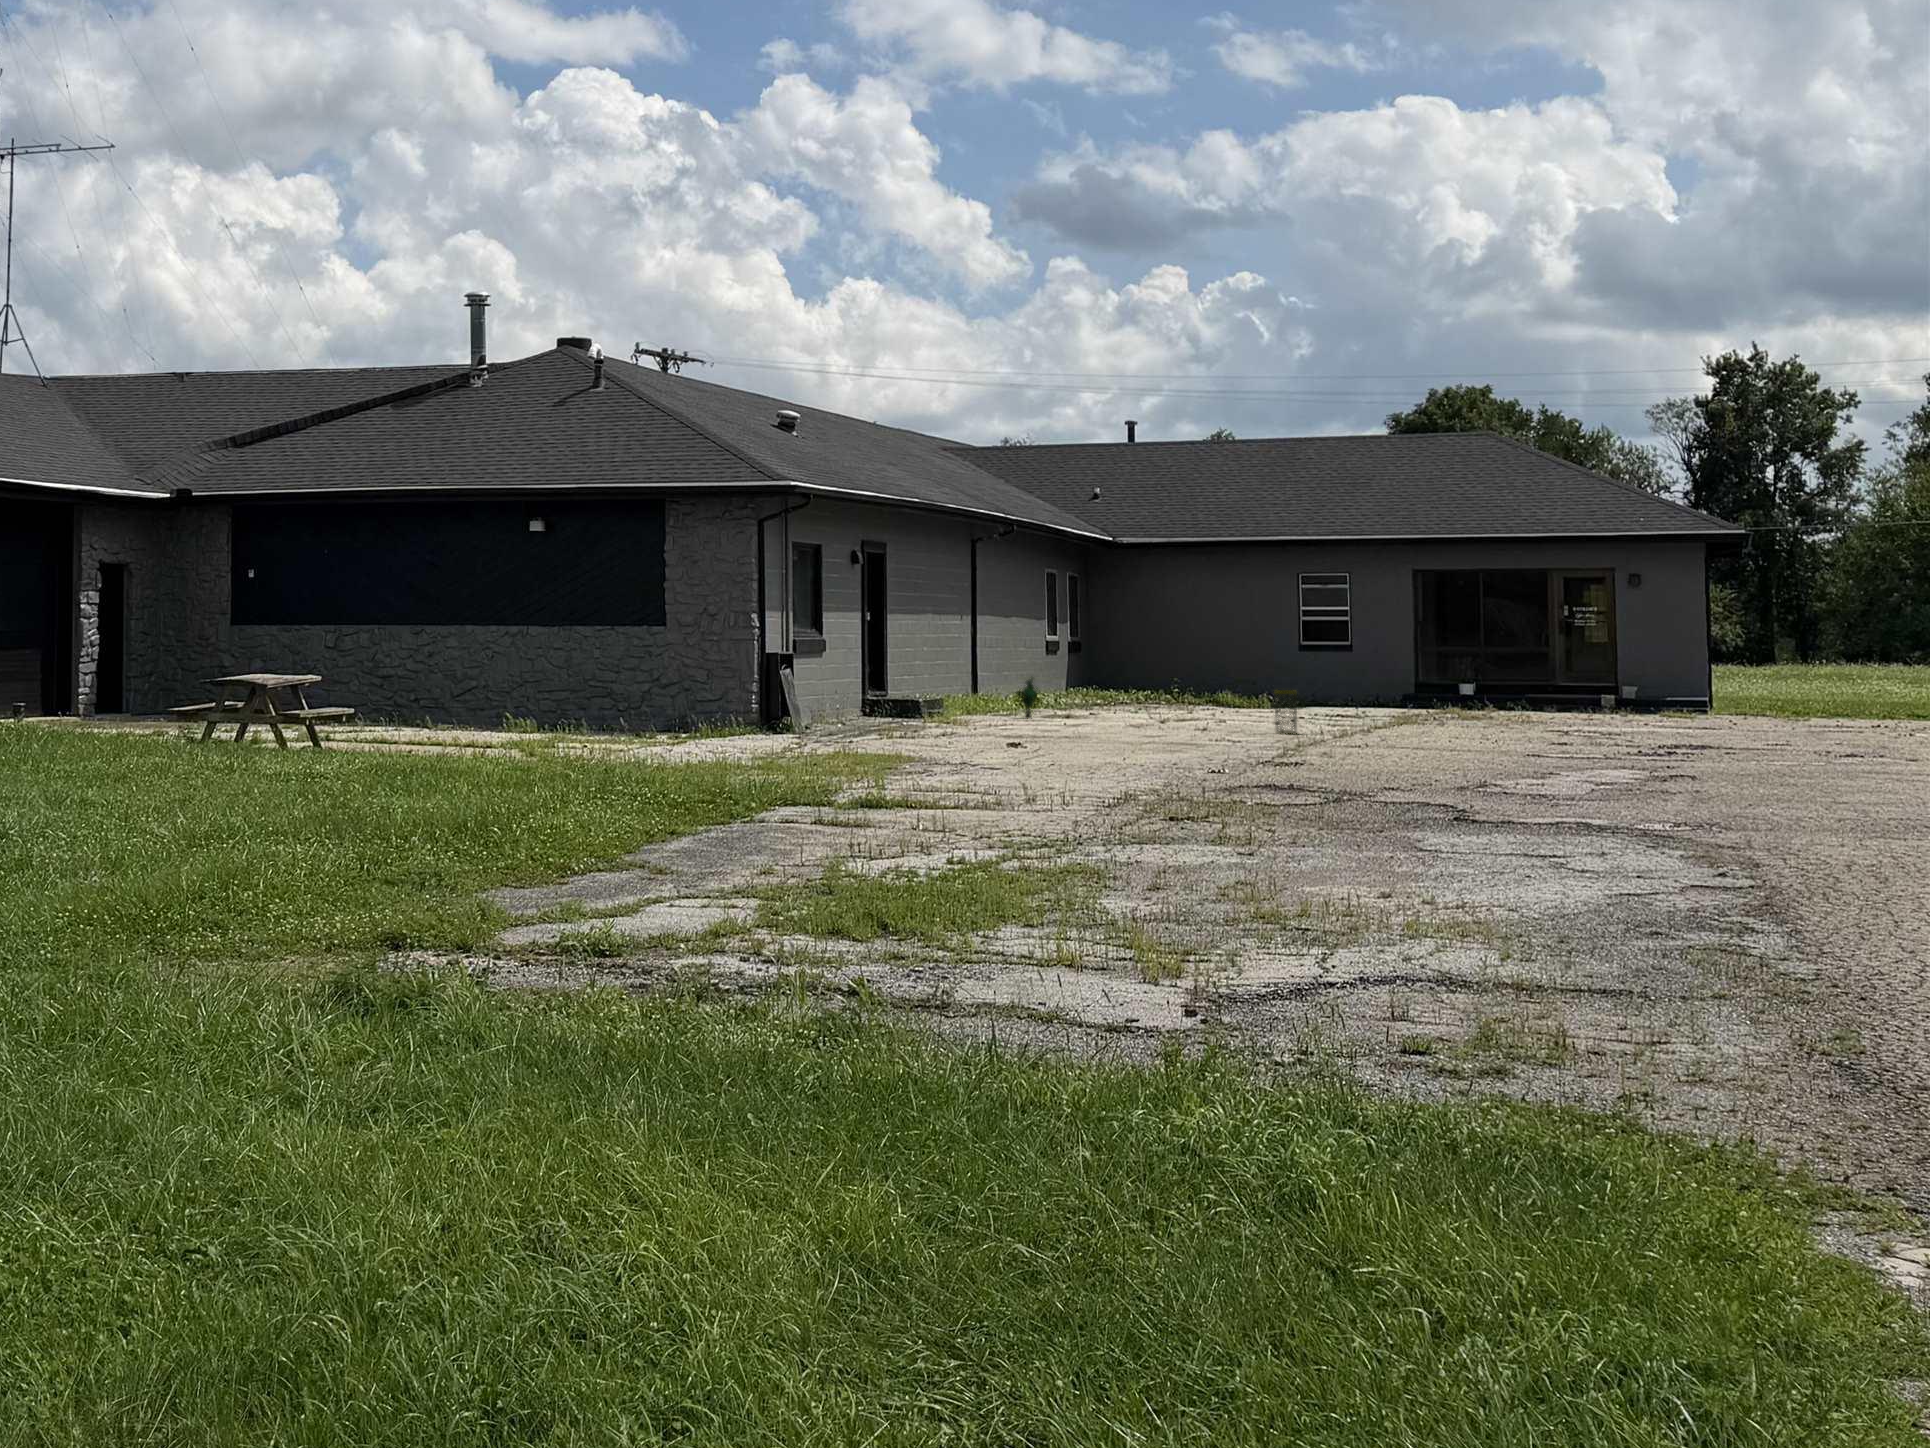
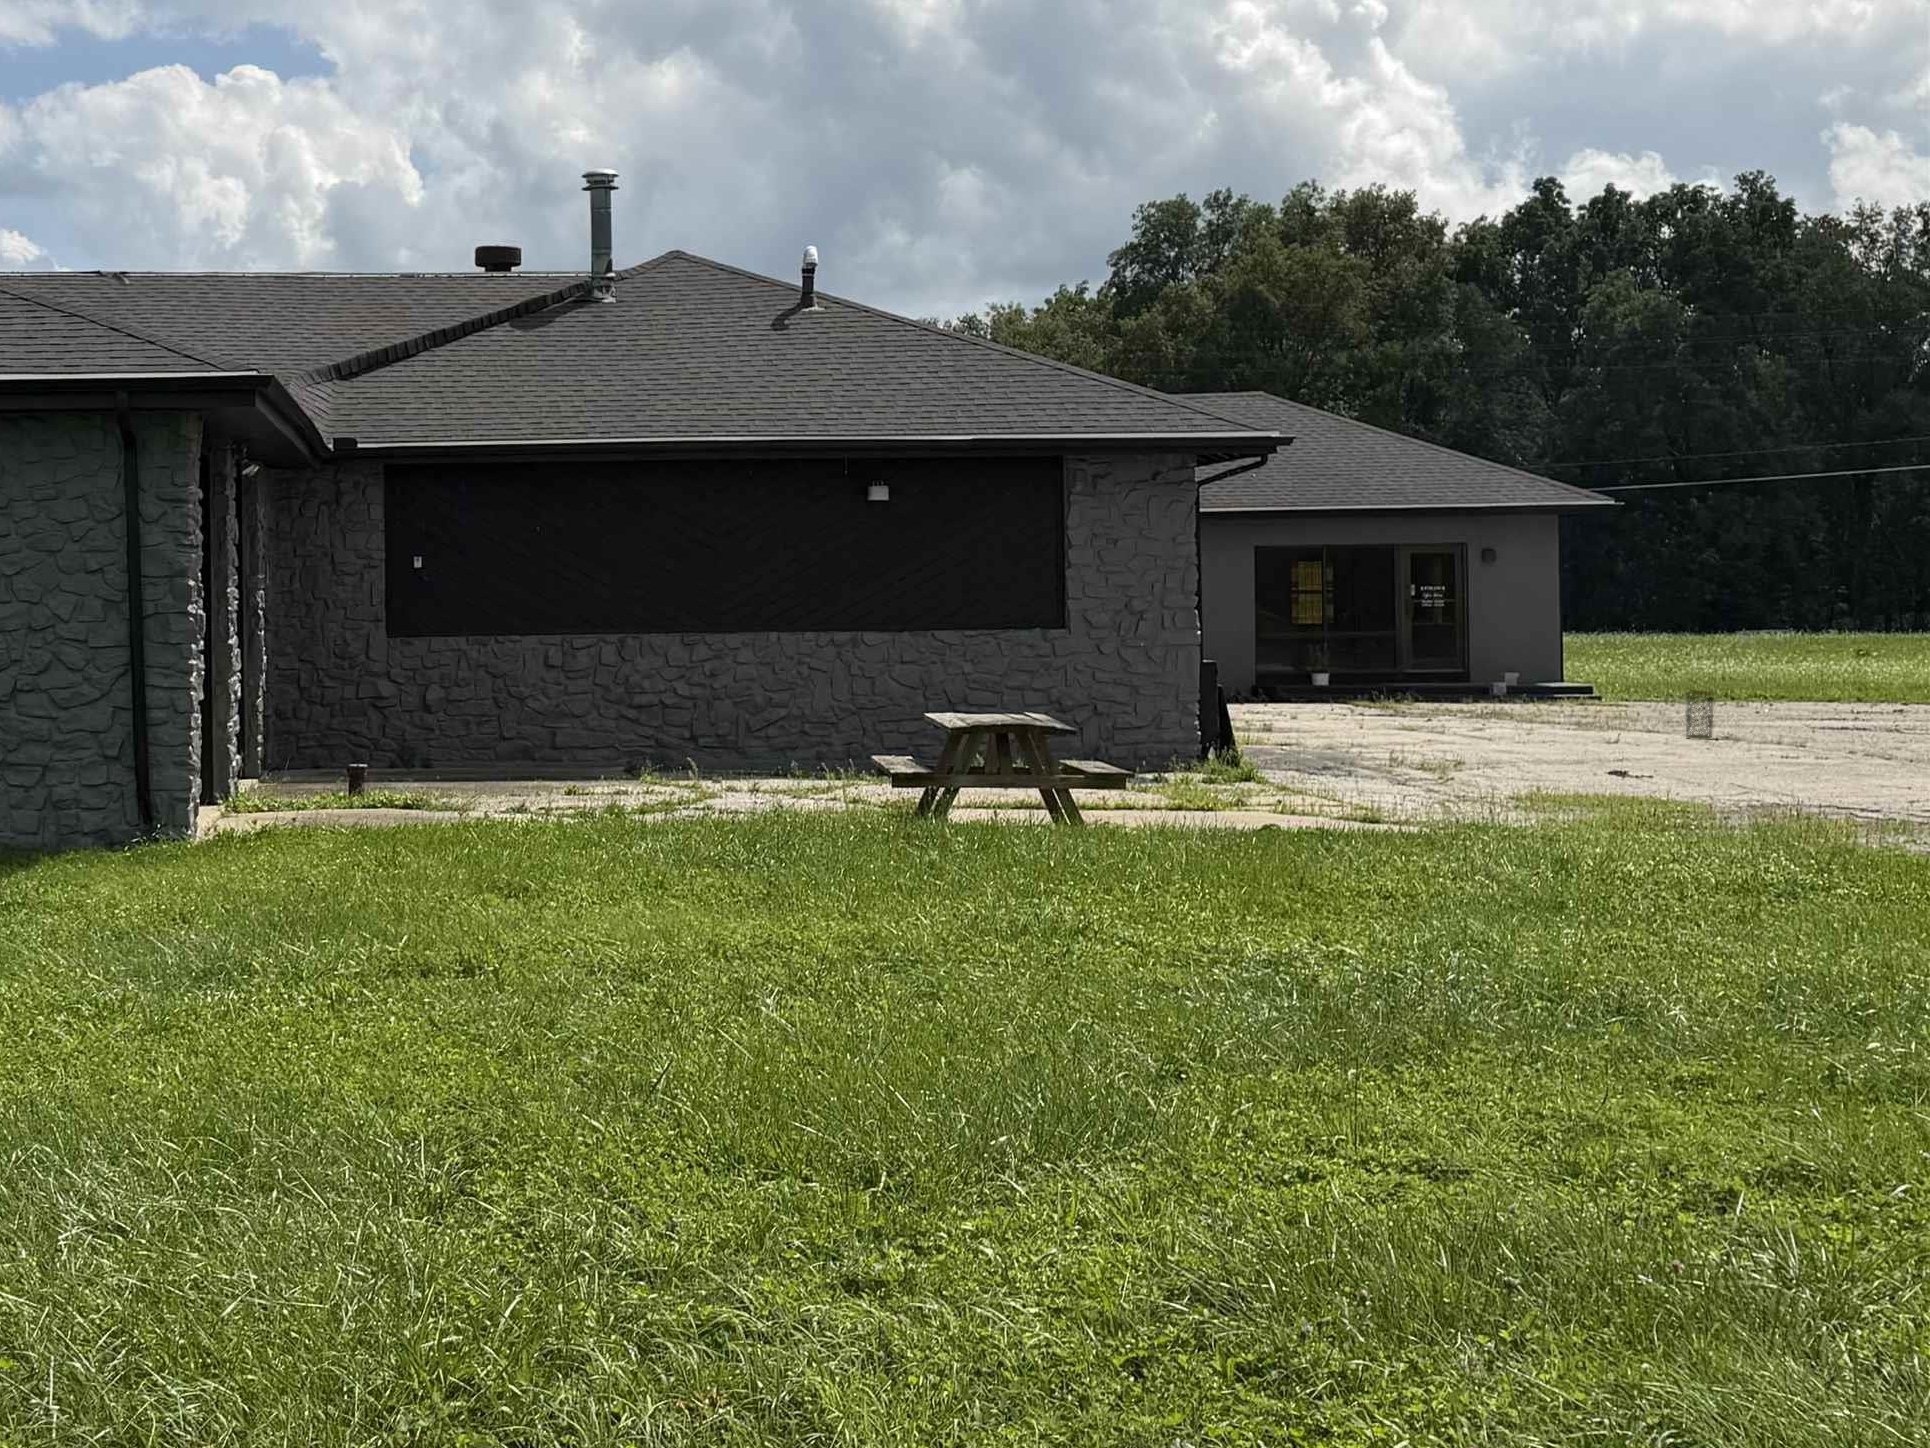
decorative plant: present [1016,678,1040,719] -> none [1292,680,1319,730]

